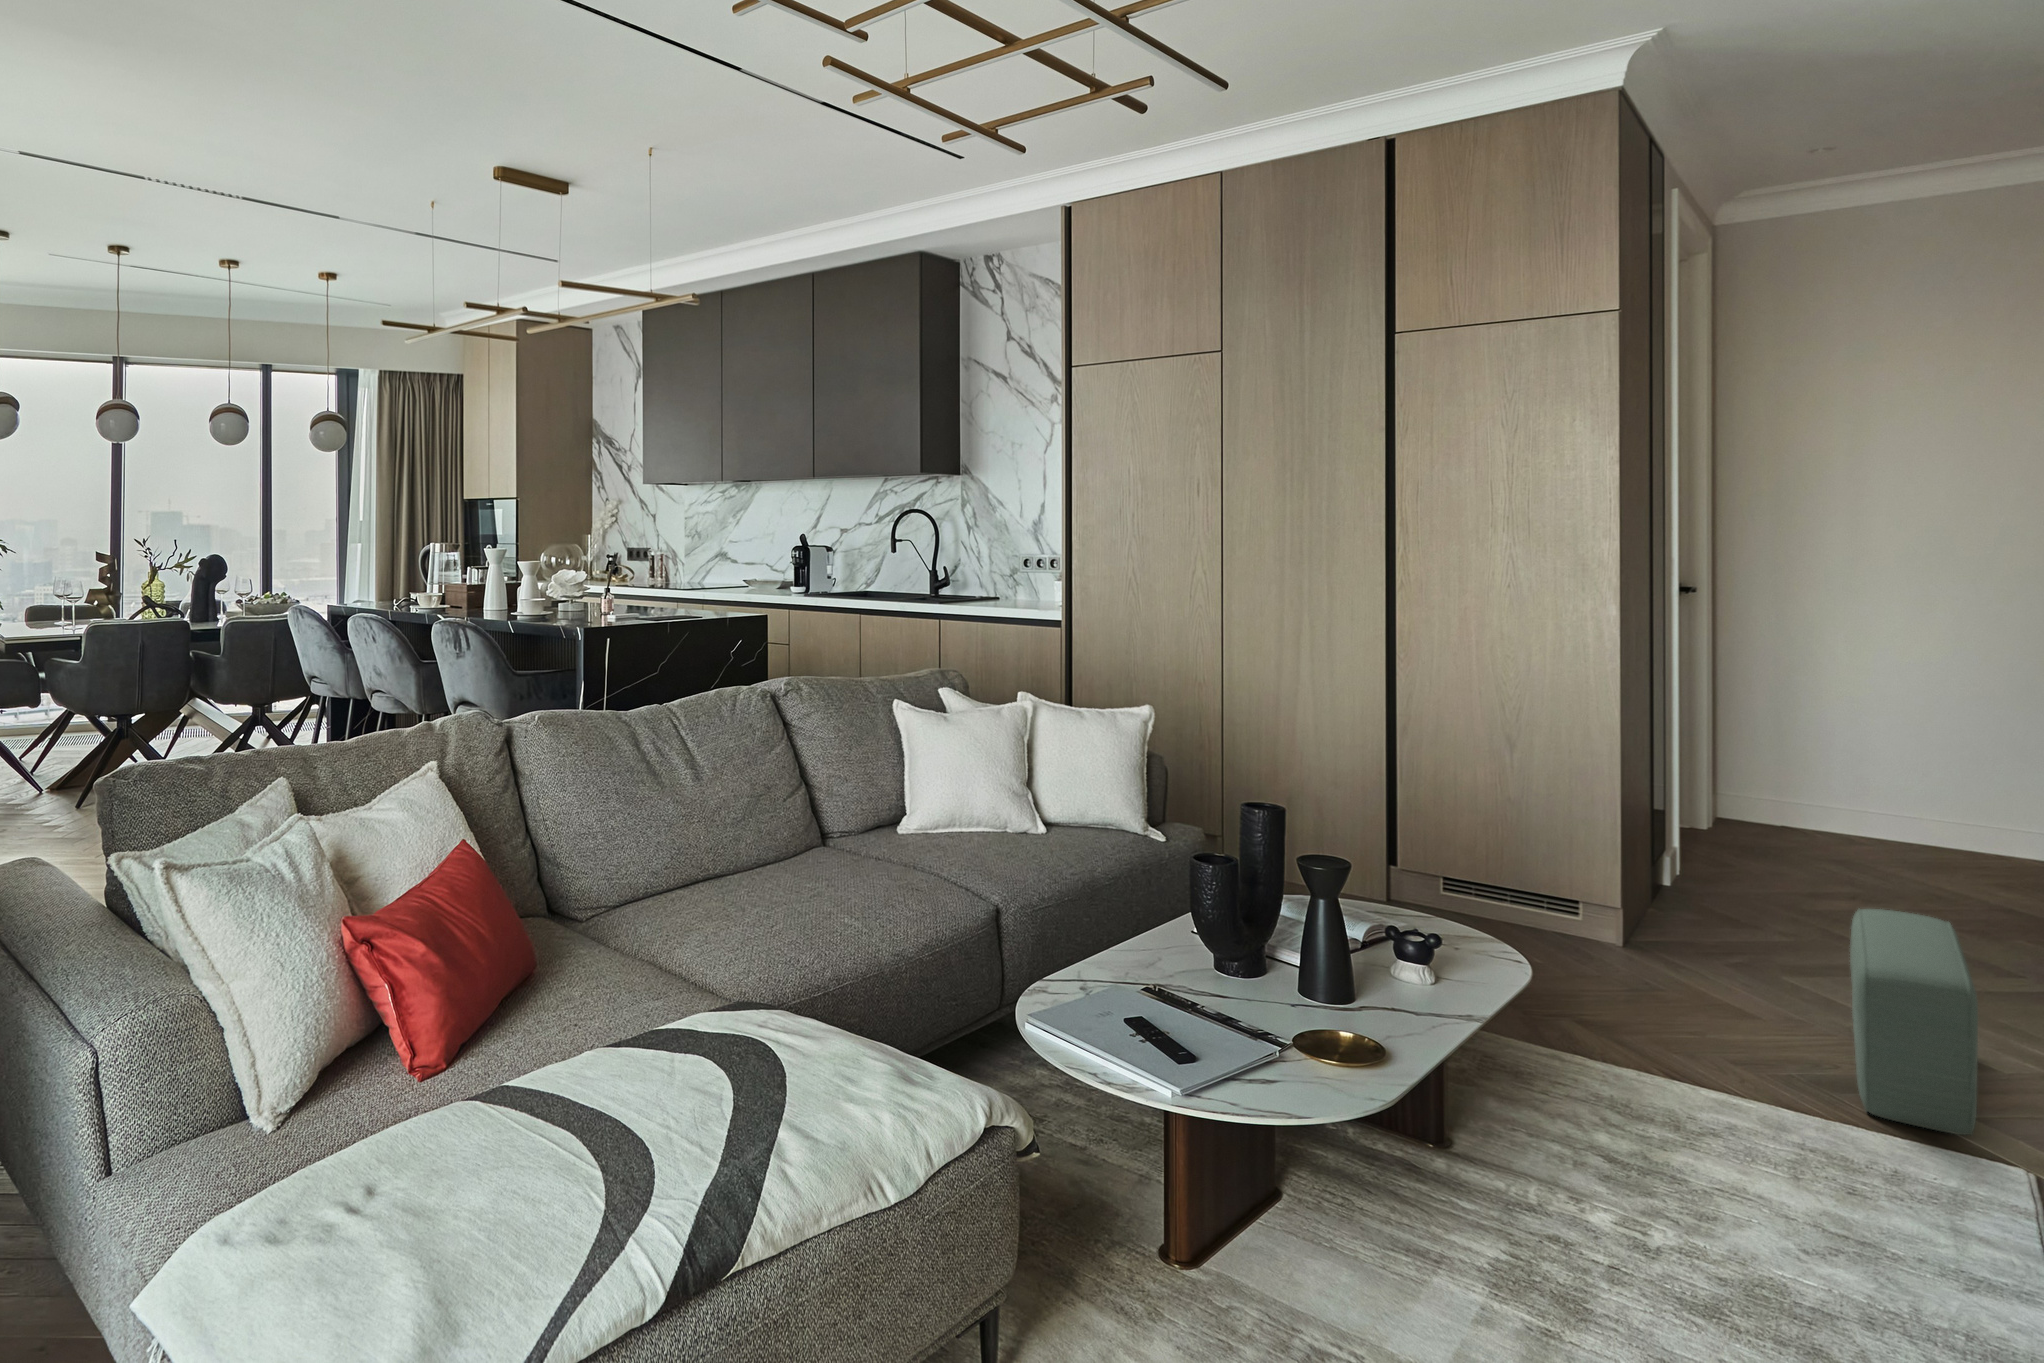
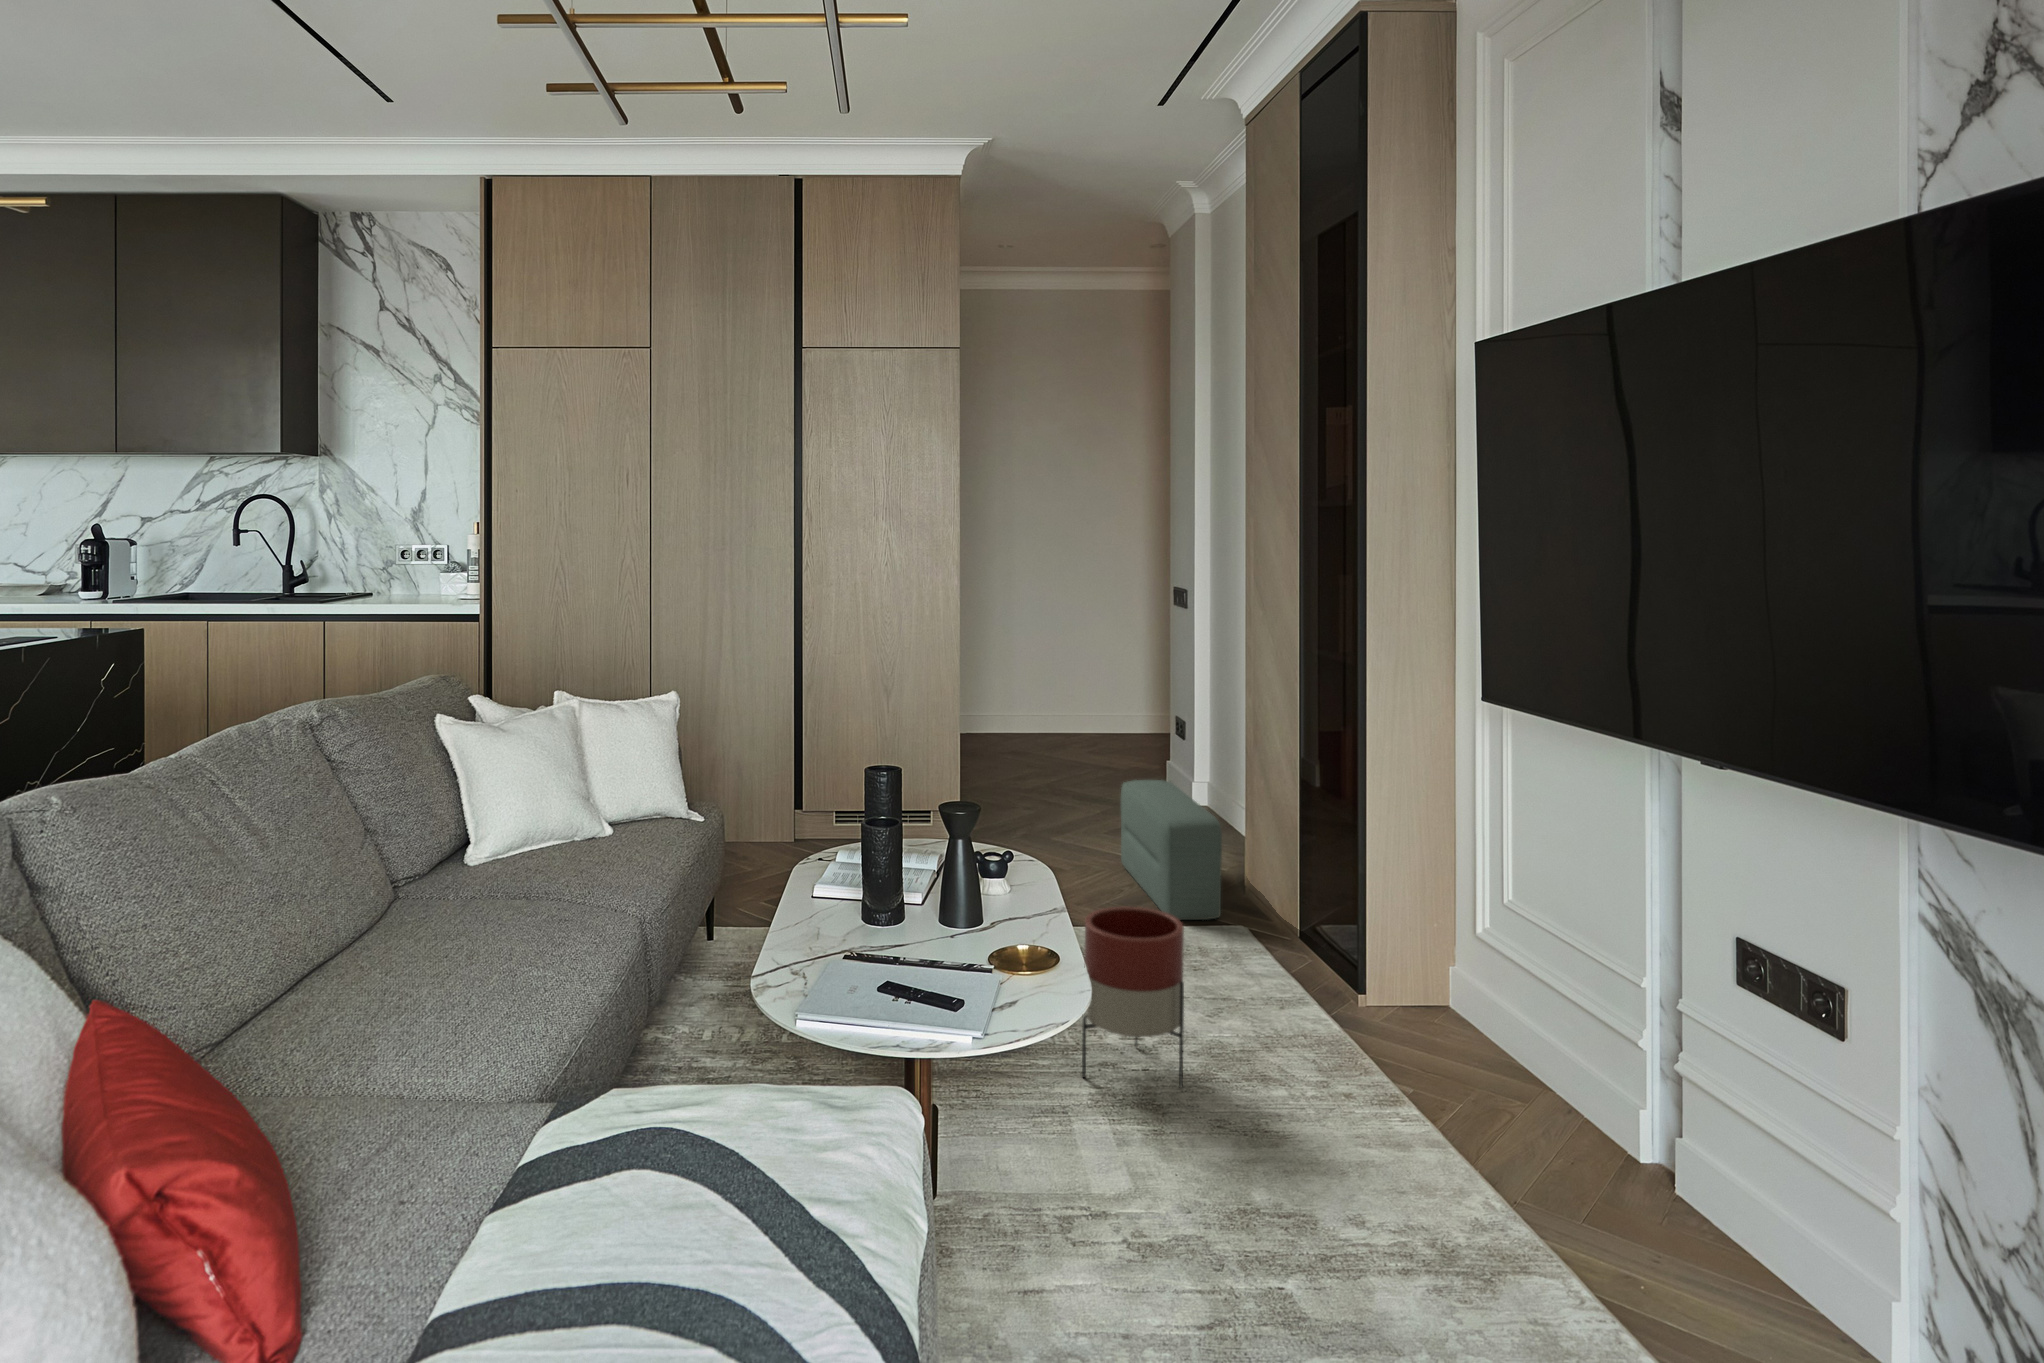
planter: none [1500,1028,1667,1300] -> present [1082,907,1184,1088]

